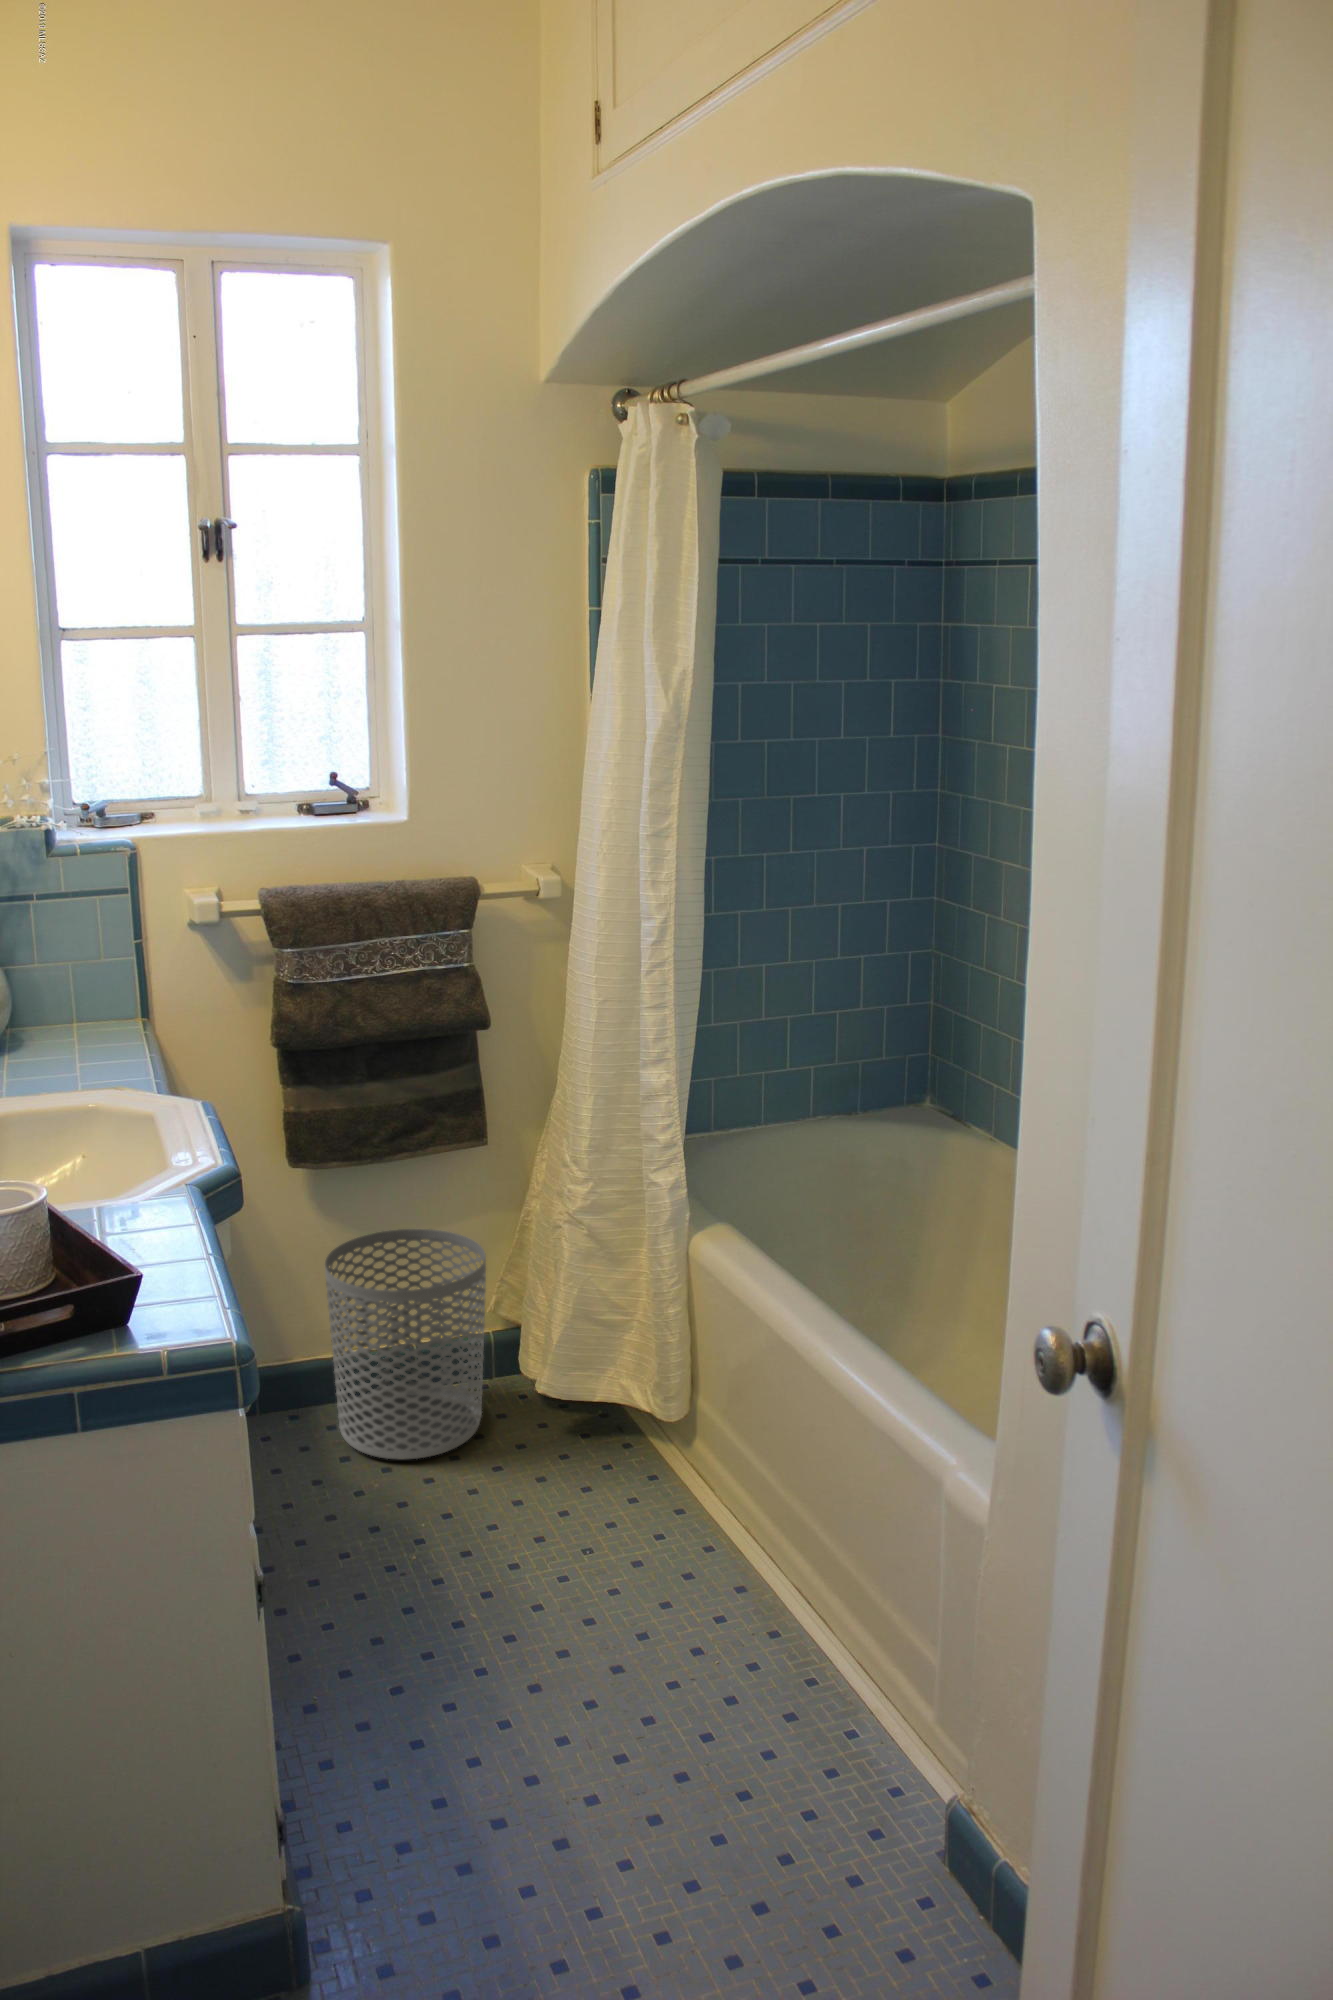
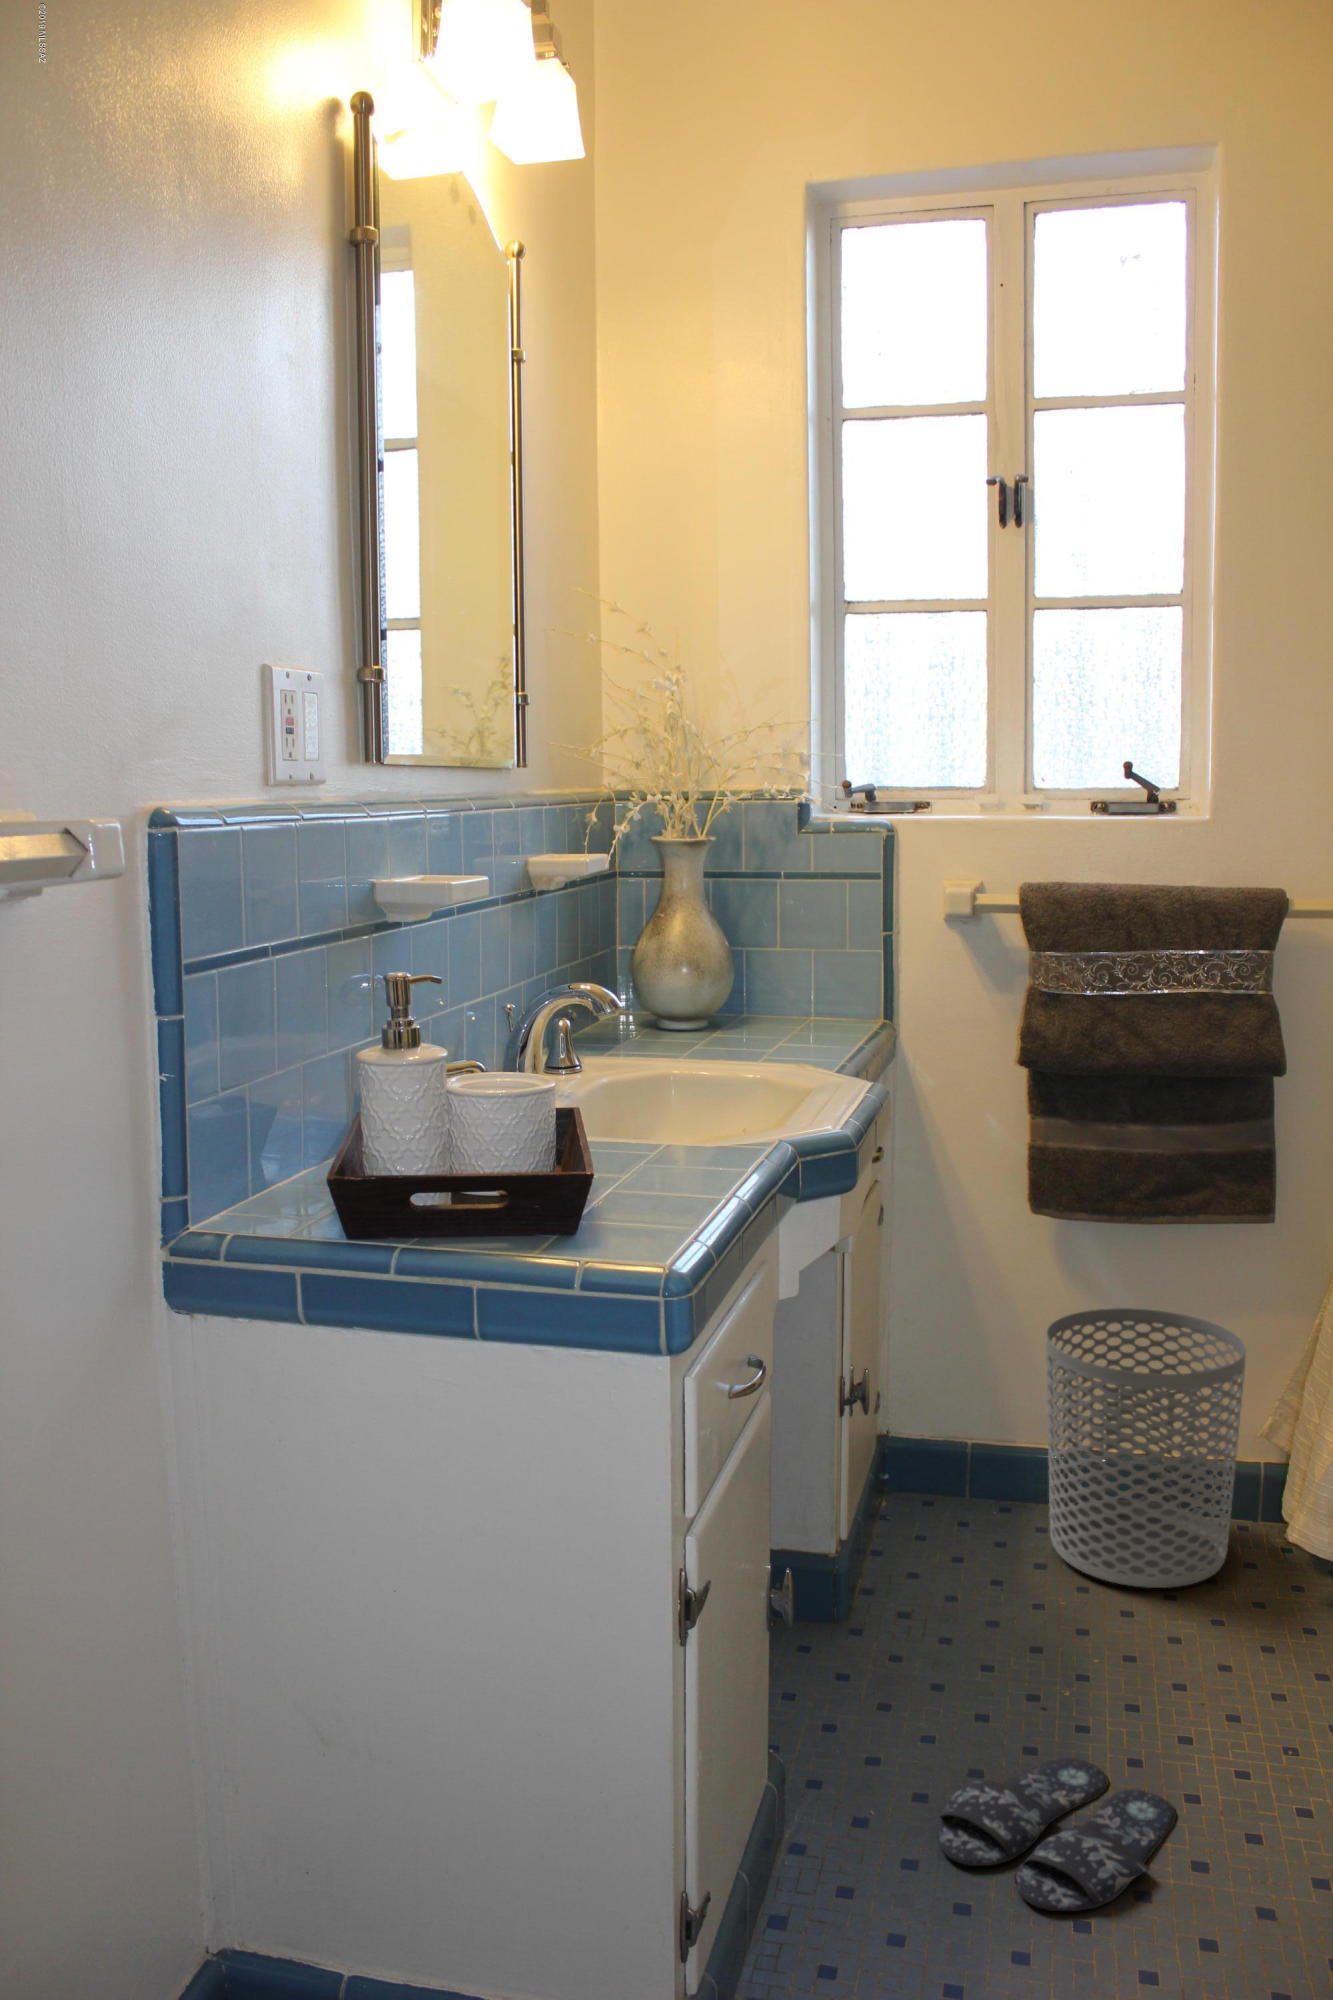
slippers: none [364,1612,534,1739] -> present [938,1758,1177,1911]

